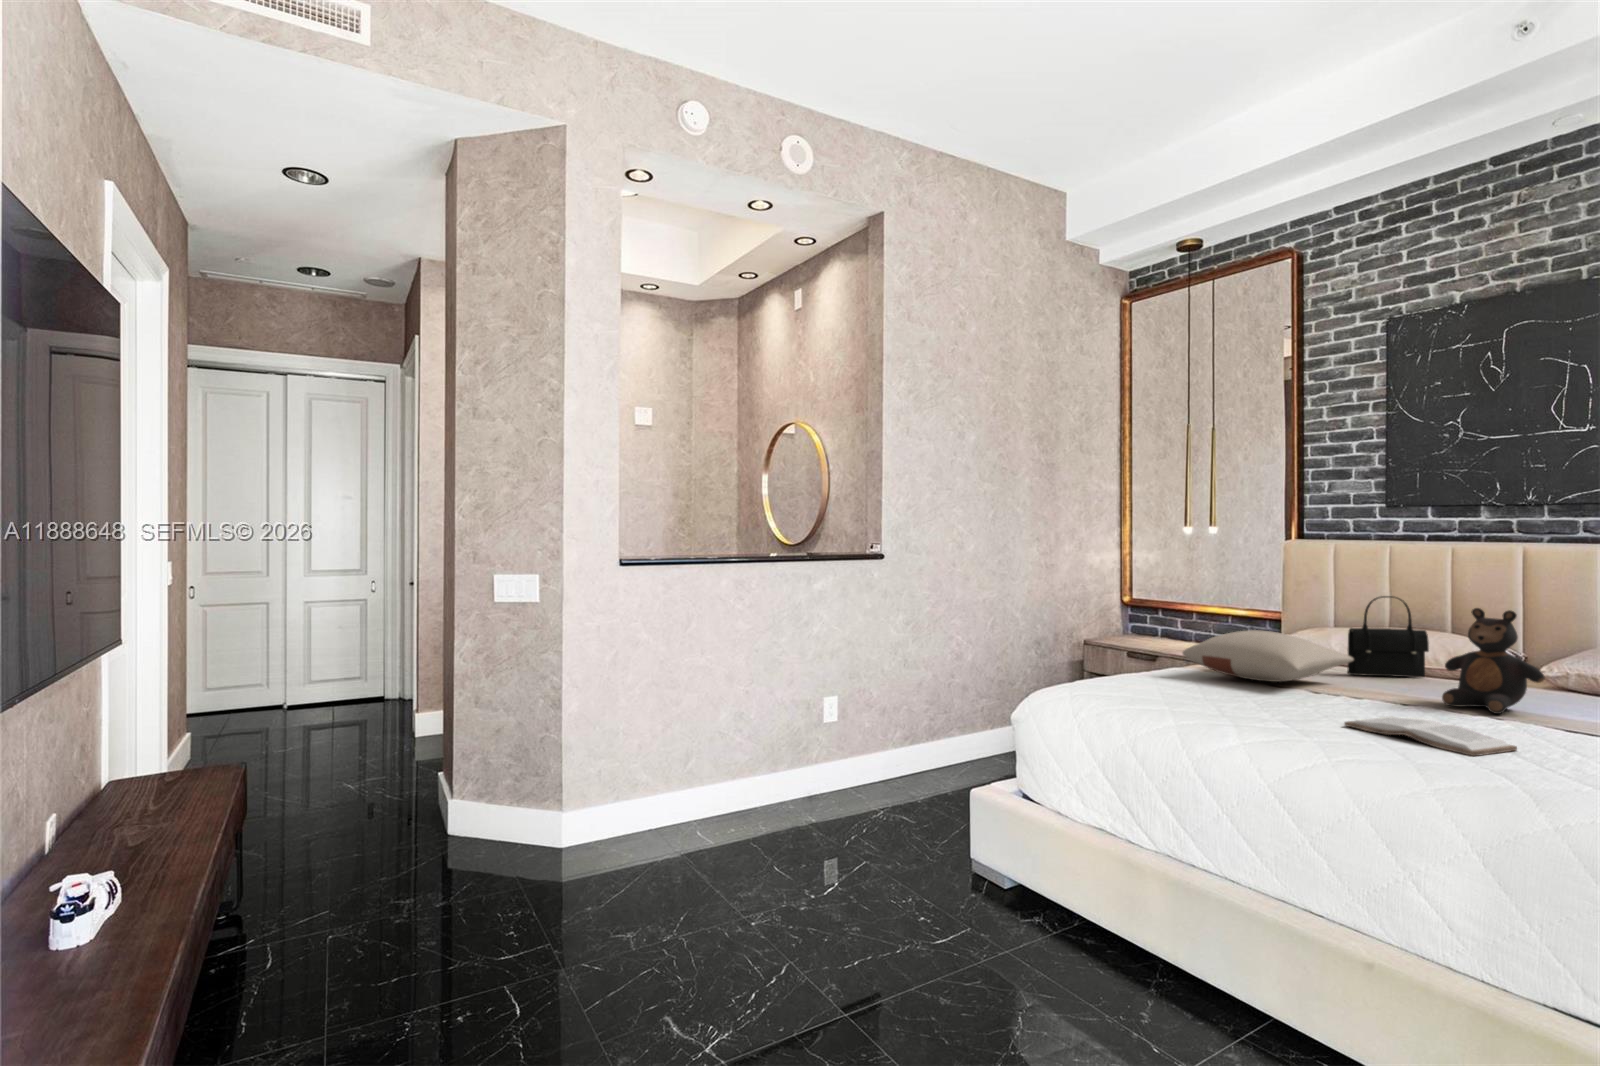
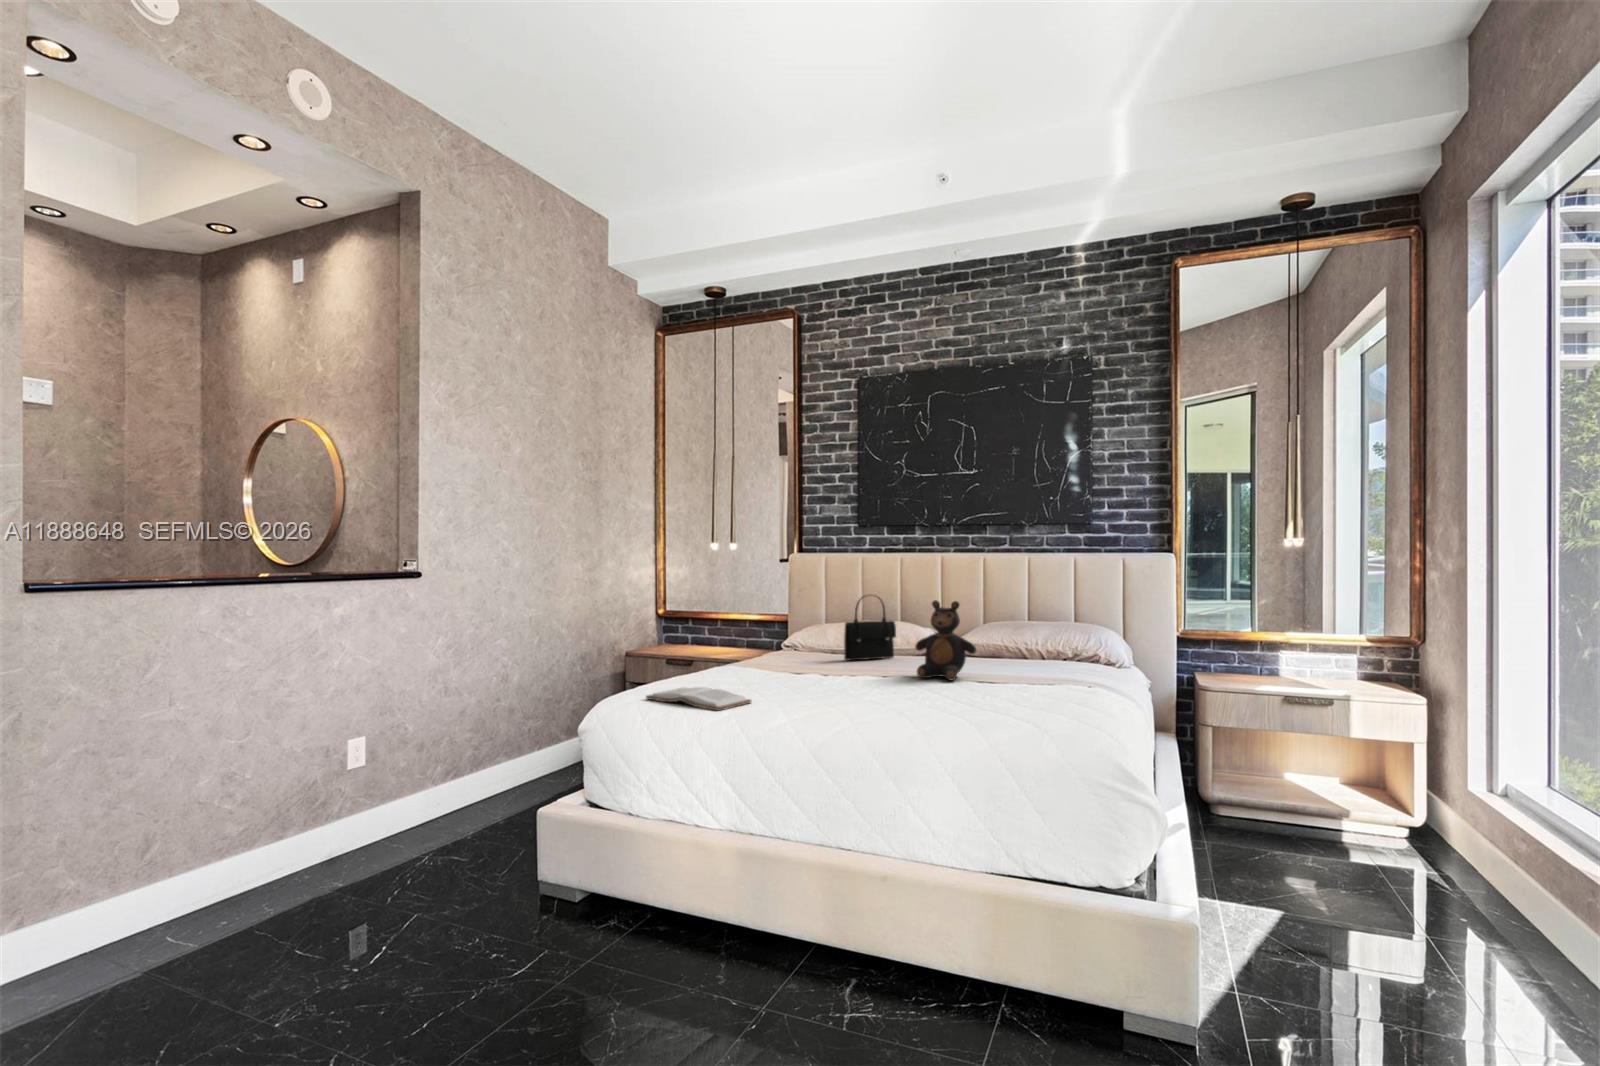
pillow: present [1183,630,1354,682] -> none [727,628,853,671]
book: present [1344,716,1517,756] -> present [646,687,752,711]

